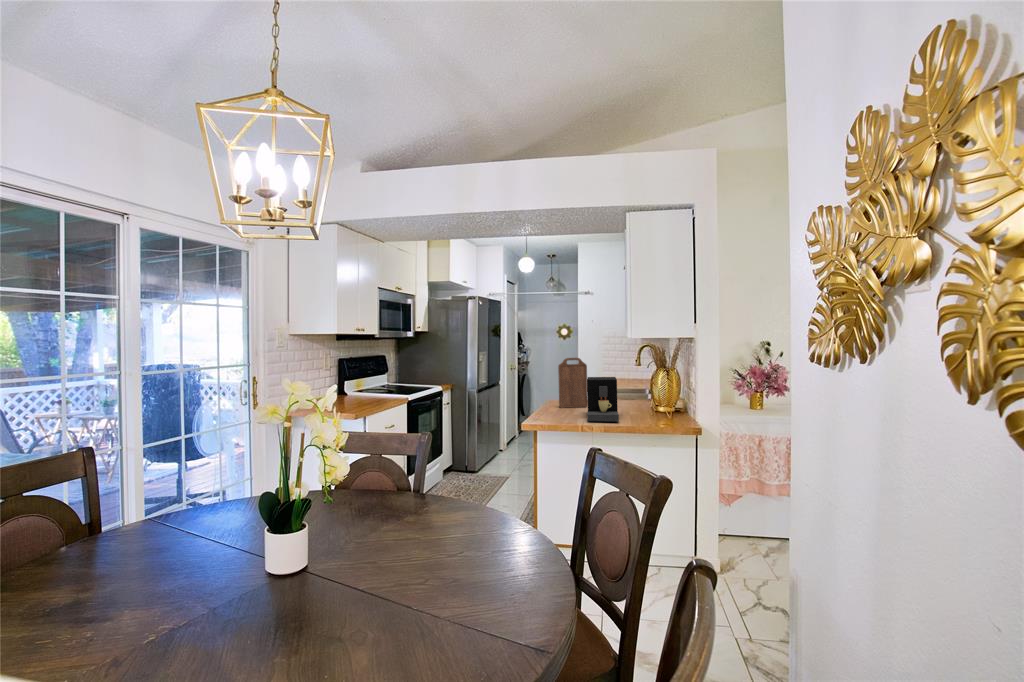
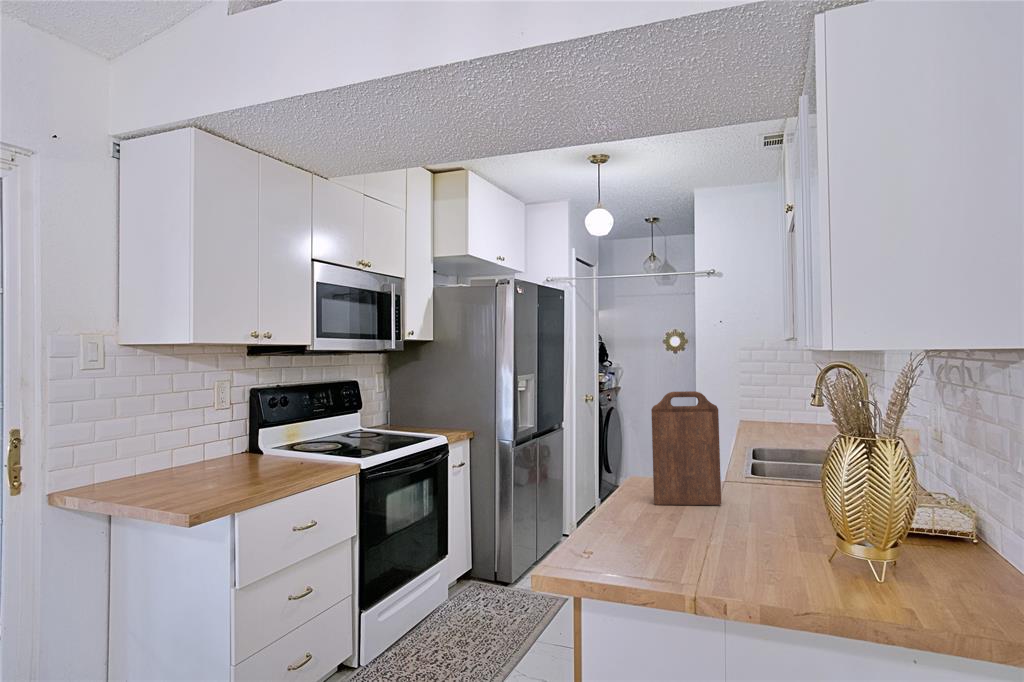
coffee maker: present [587,377,619,421] -> none [722,441,820,583]

